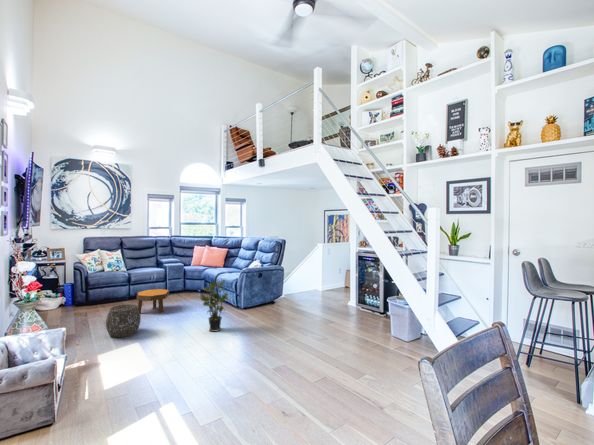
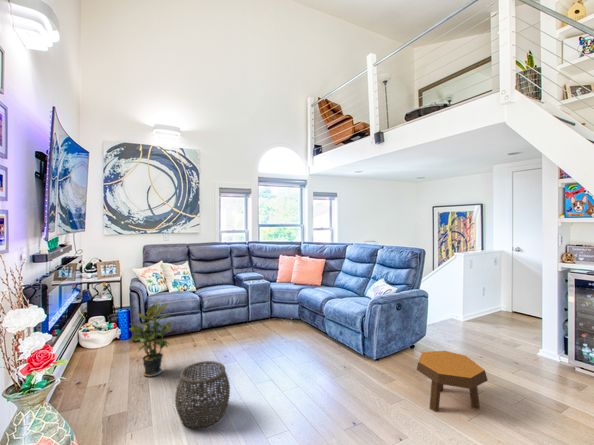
potted plant: present [200,280,228,331] -> present [129,302,171,377]
footstool: present [137,289,169,313] -> present [417,351,488,411]

